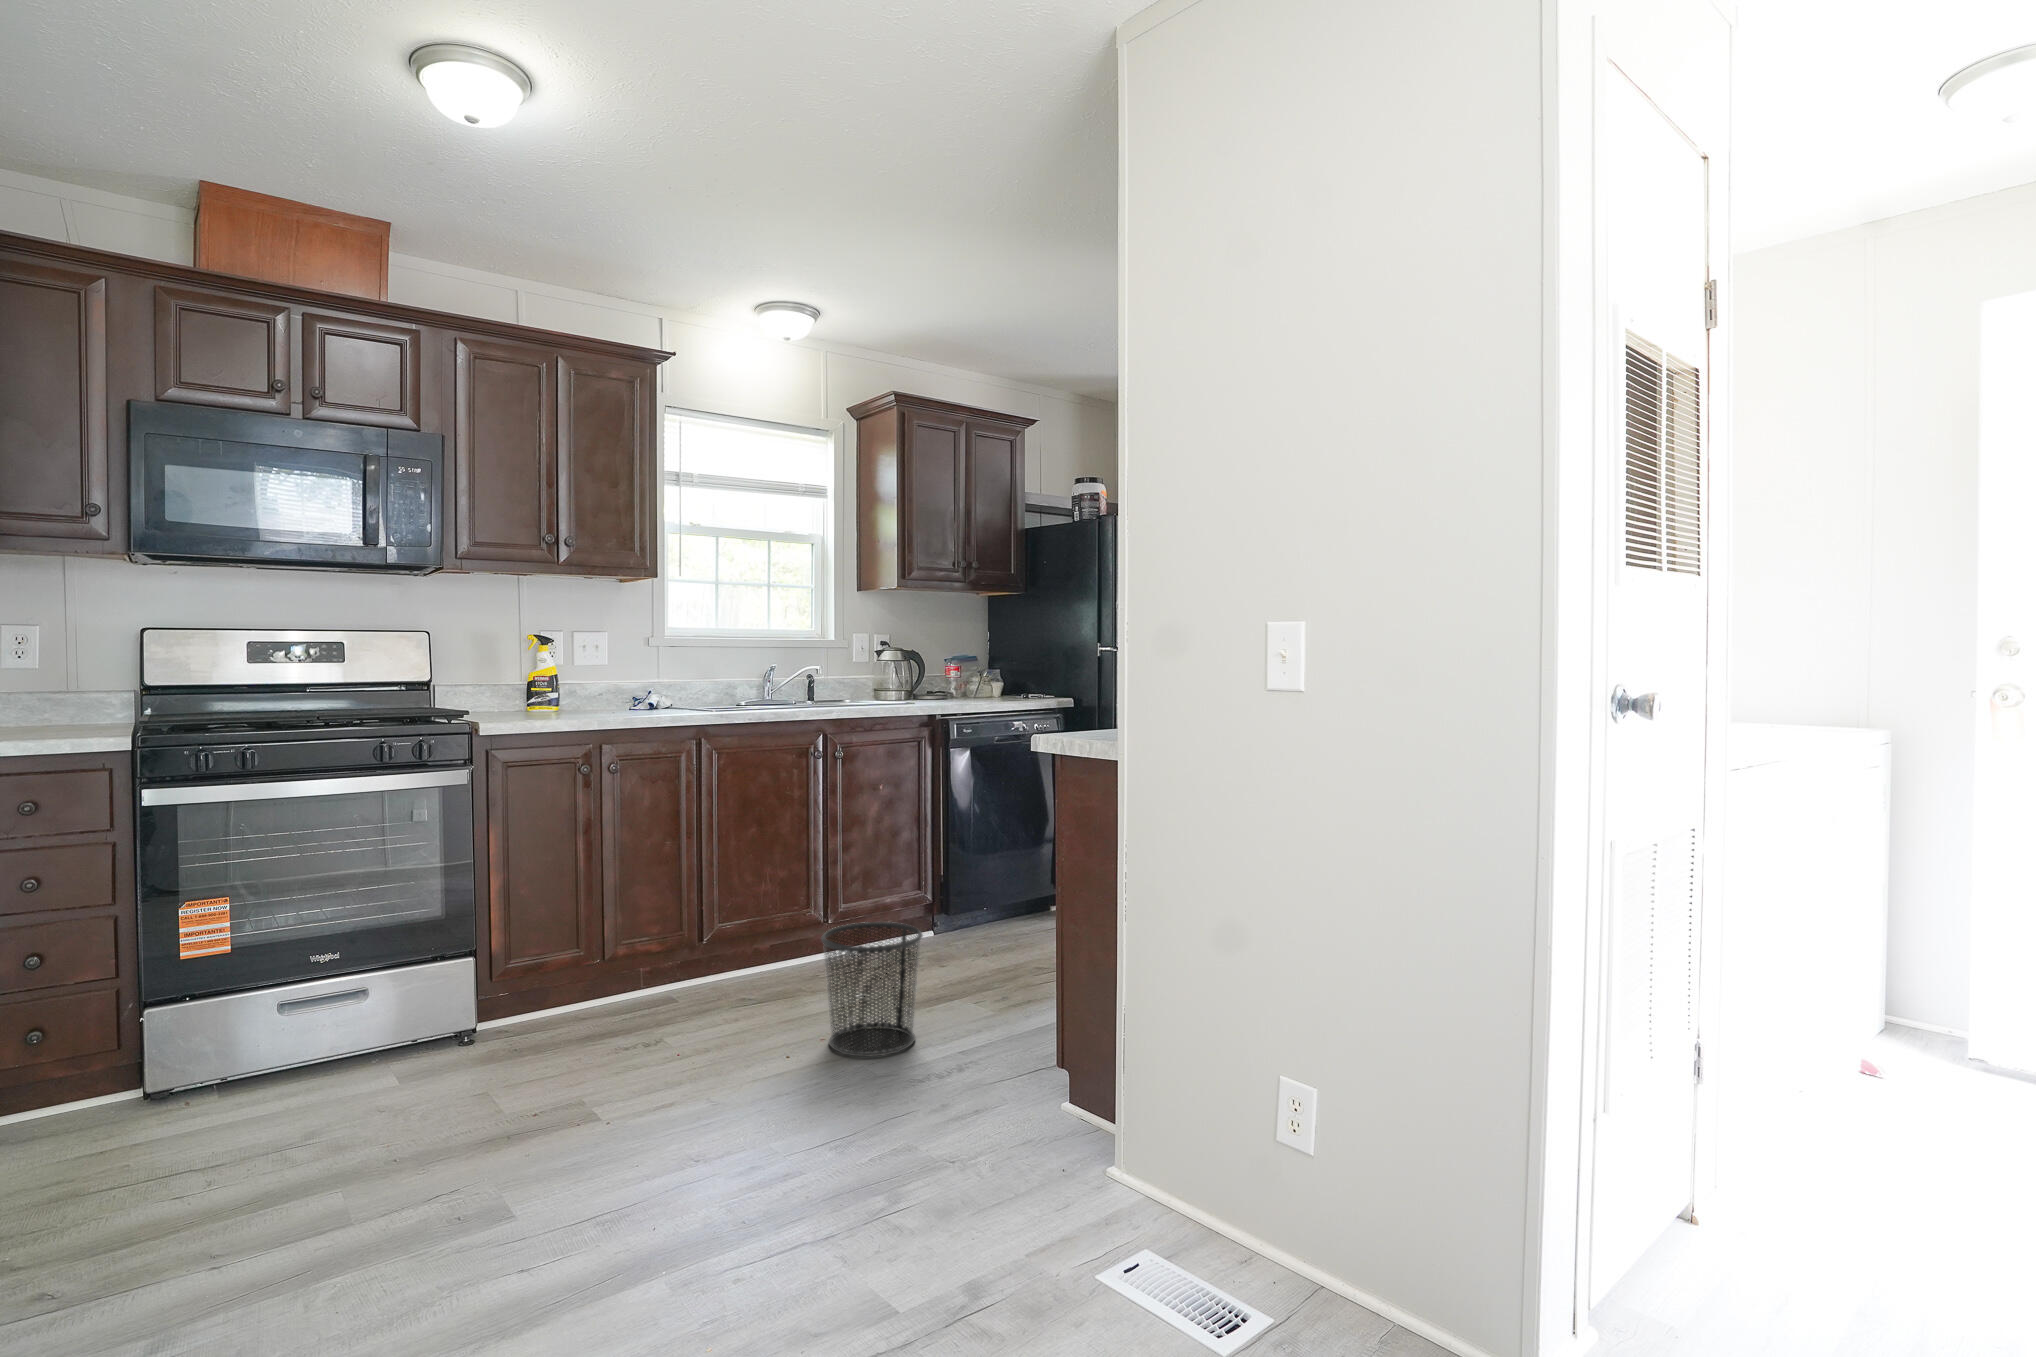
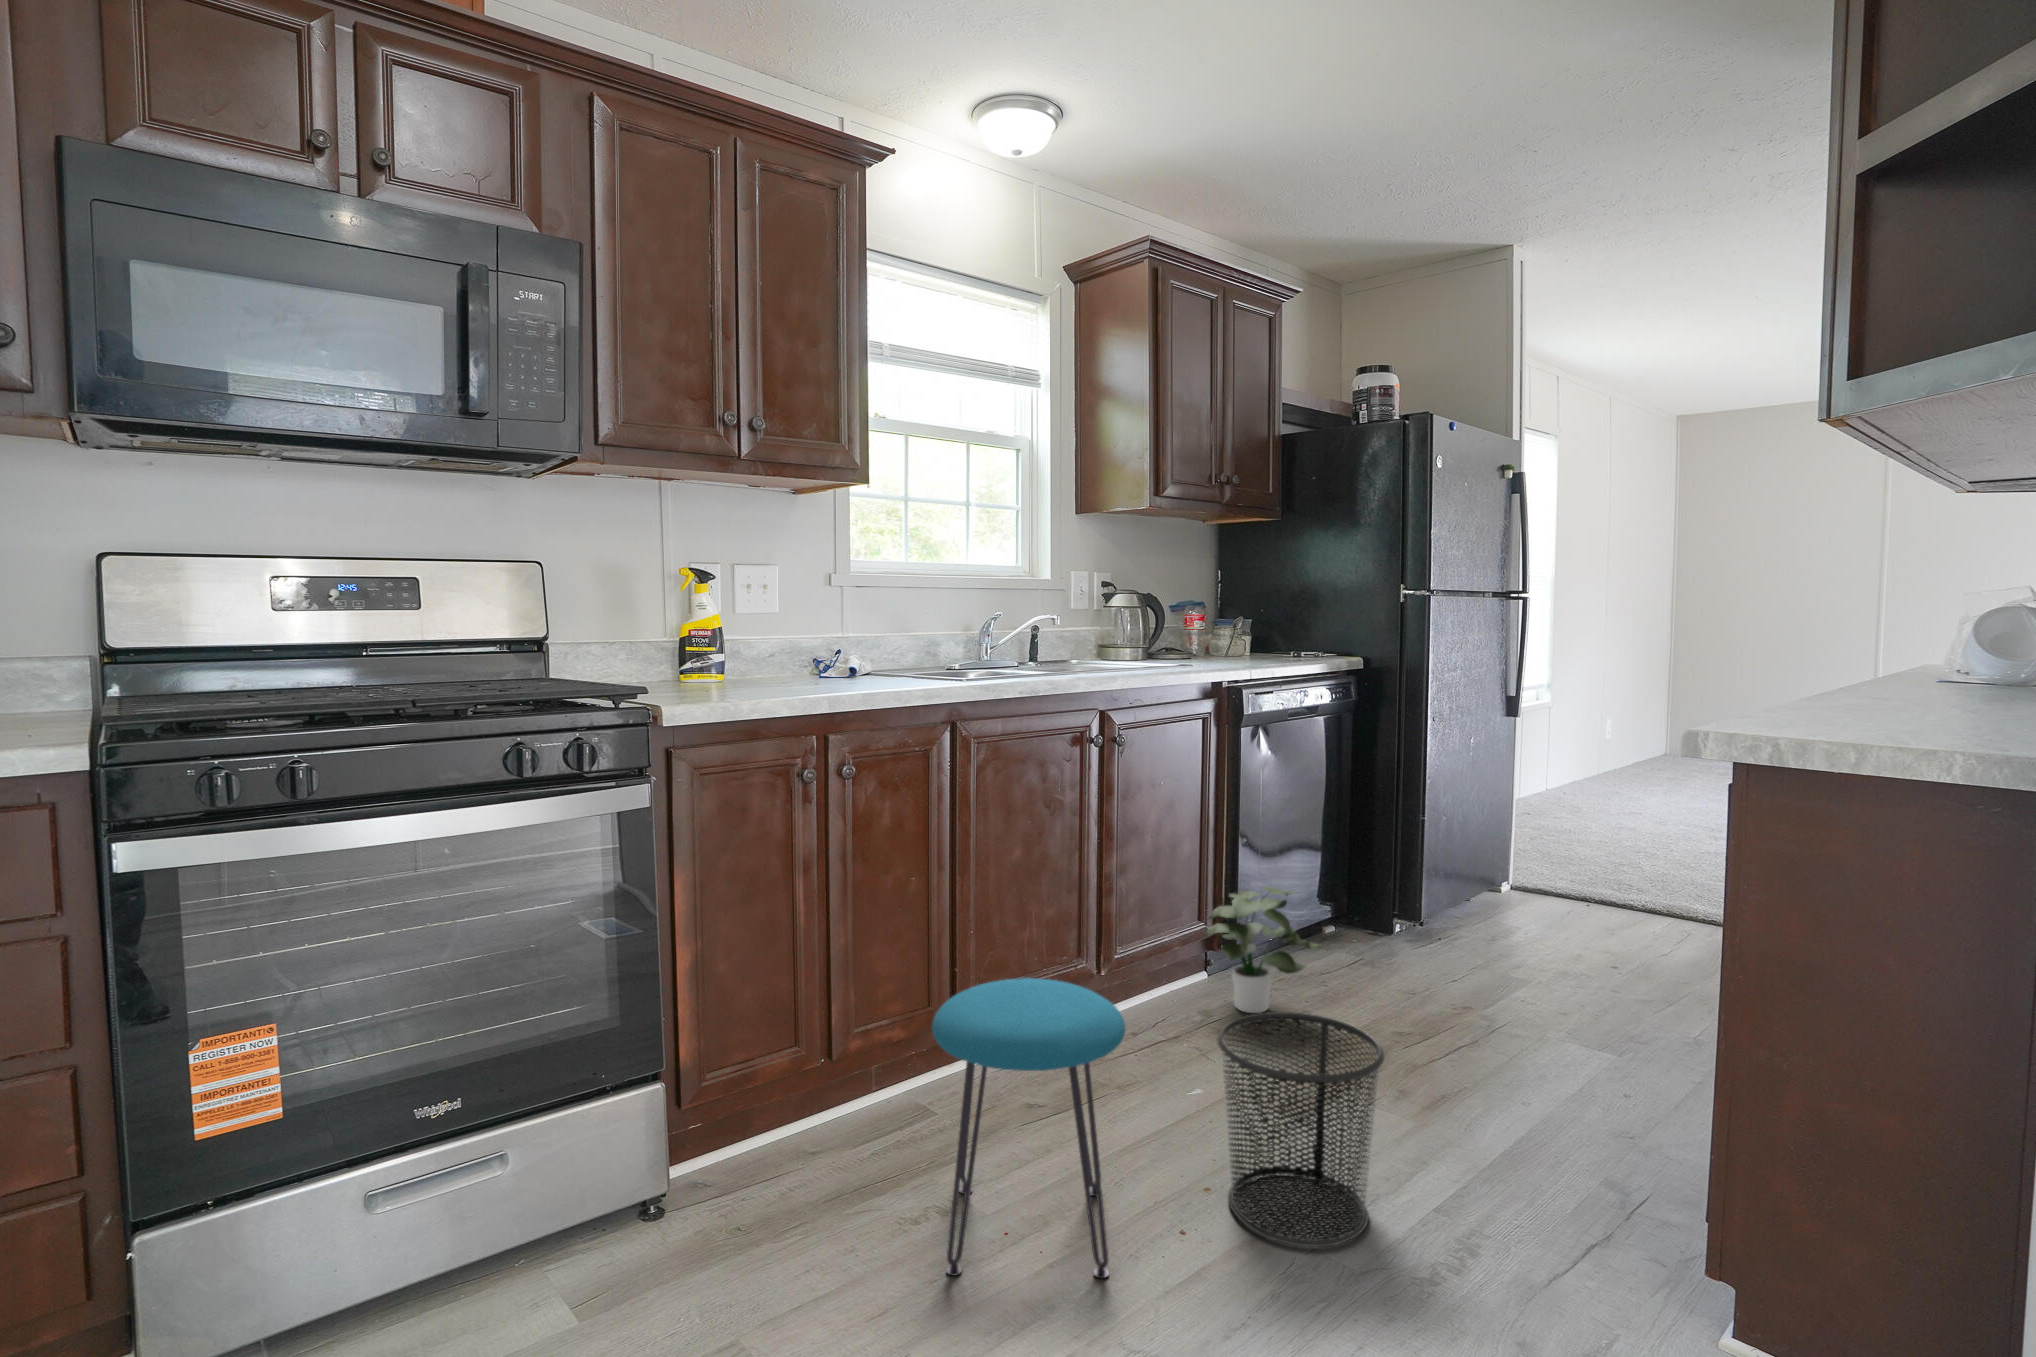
potted plant: none [914,862,994,952] -> present [1206,887,1319,1013]
stool: none [631,896,757,1068] -> present [932,978,1126,1279]

